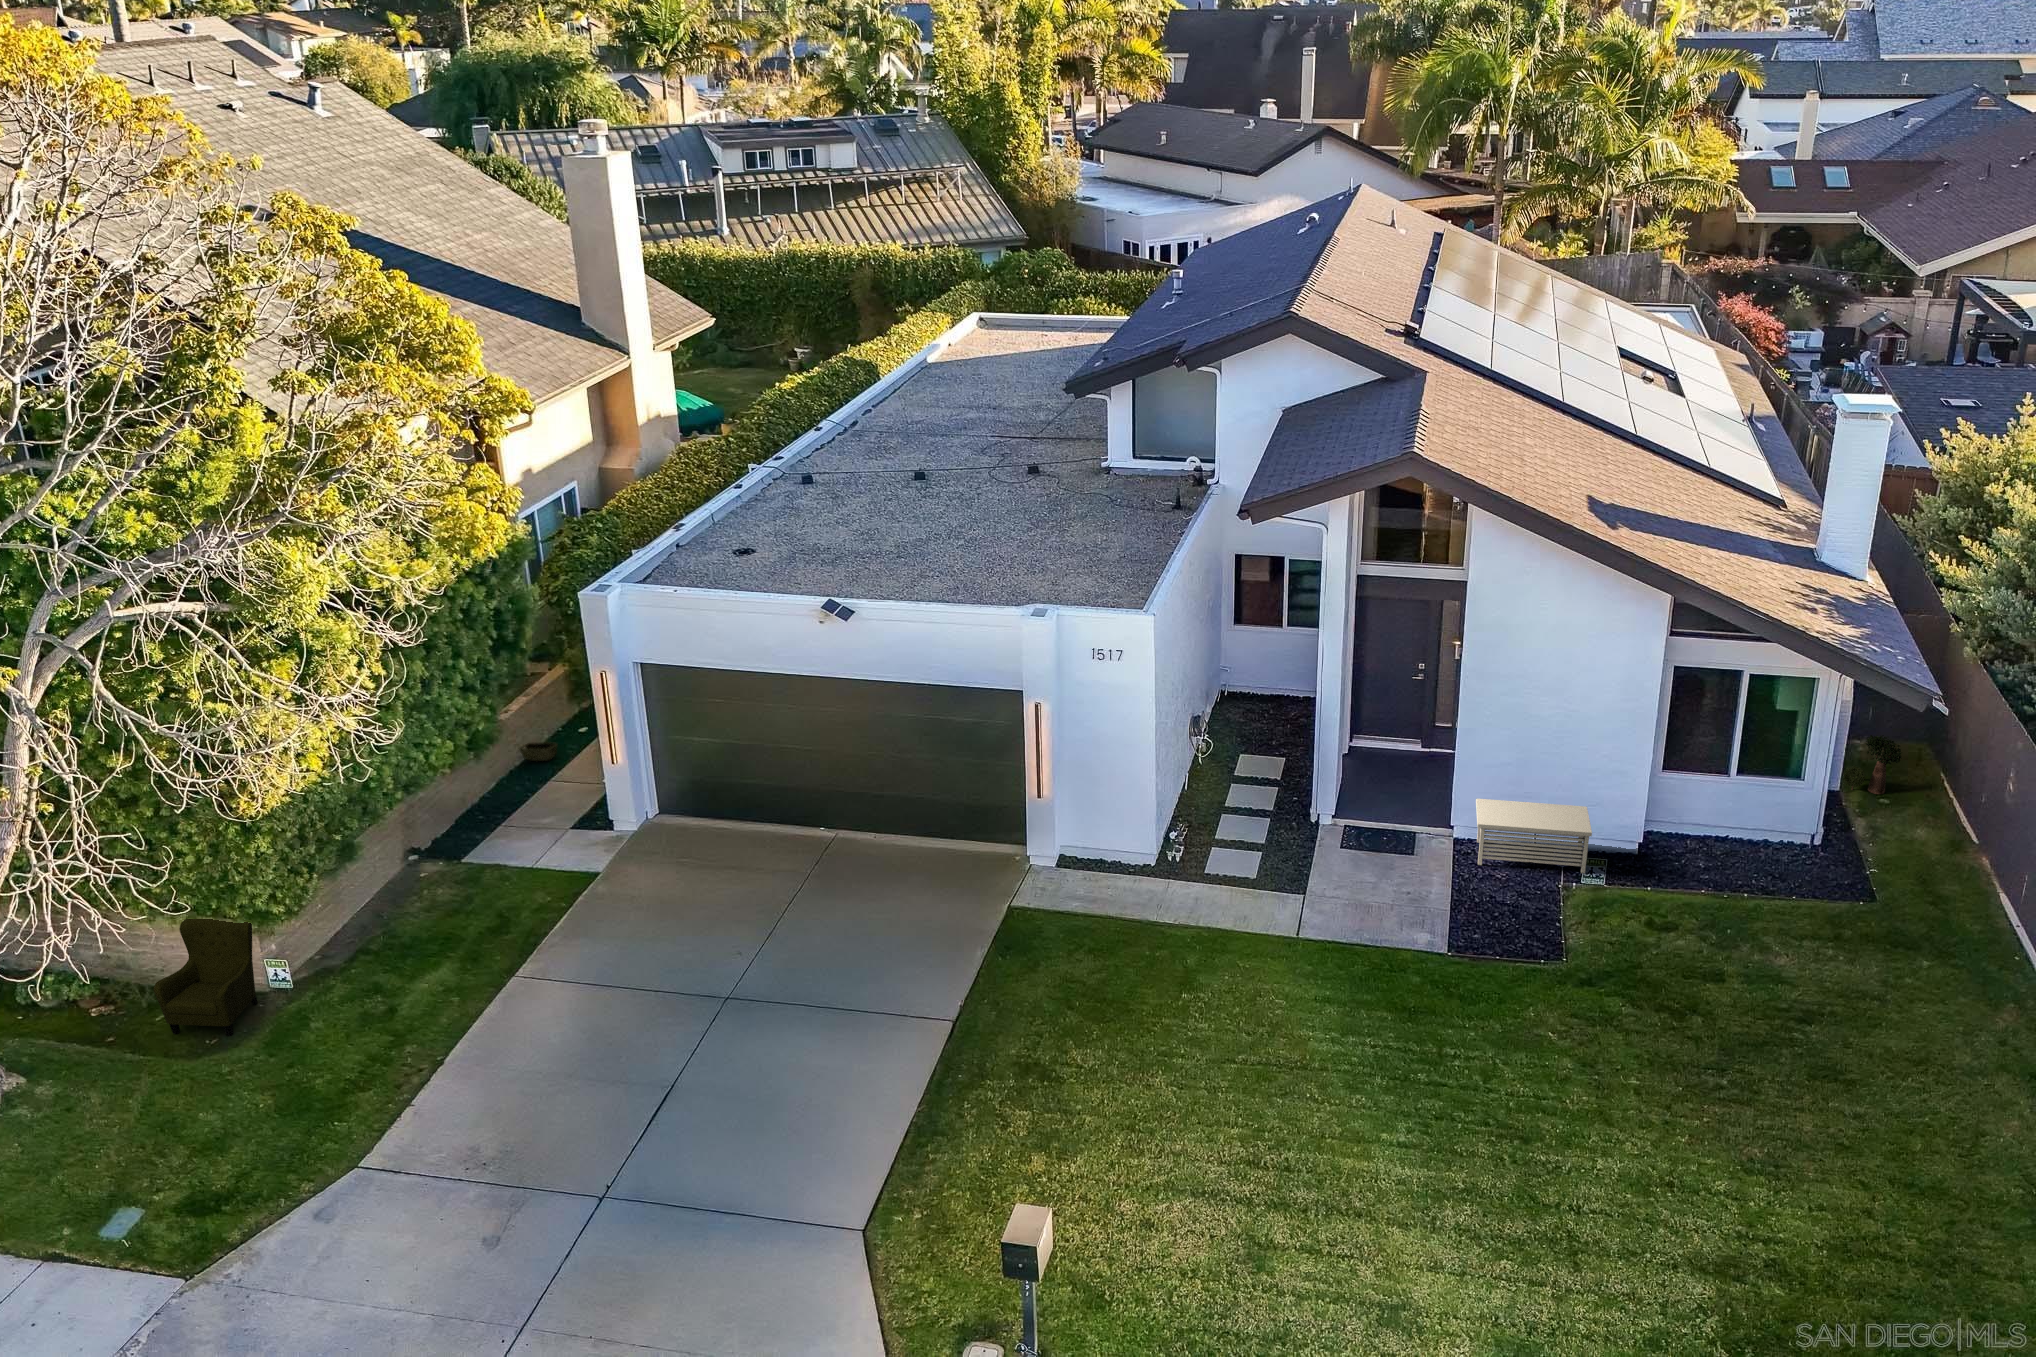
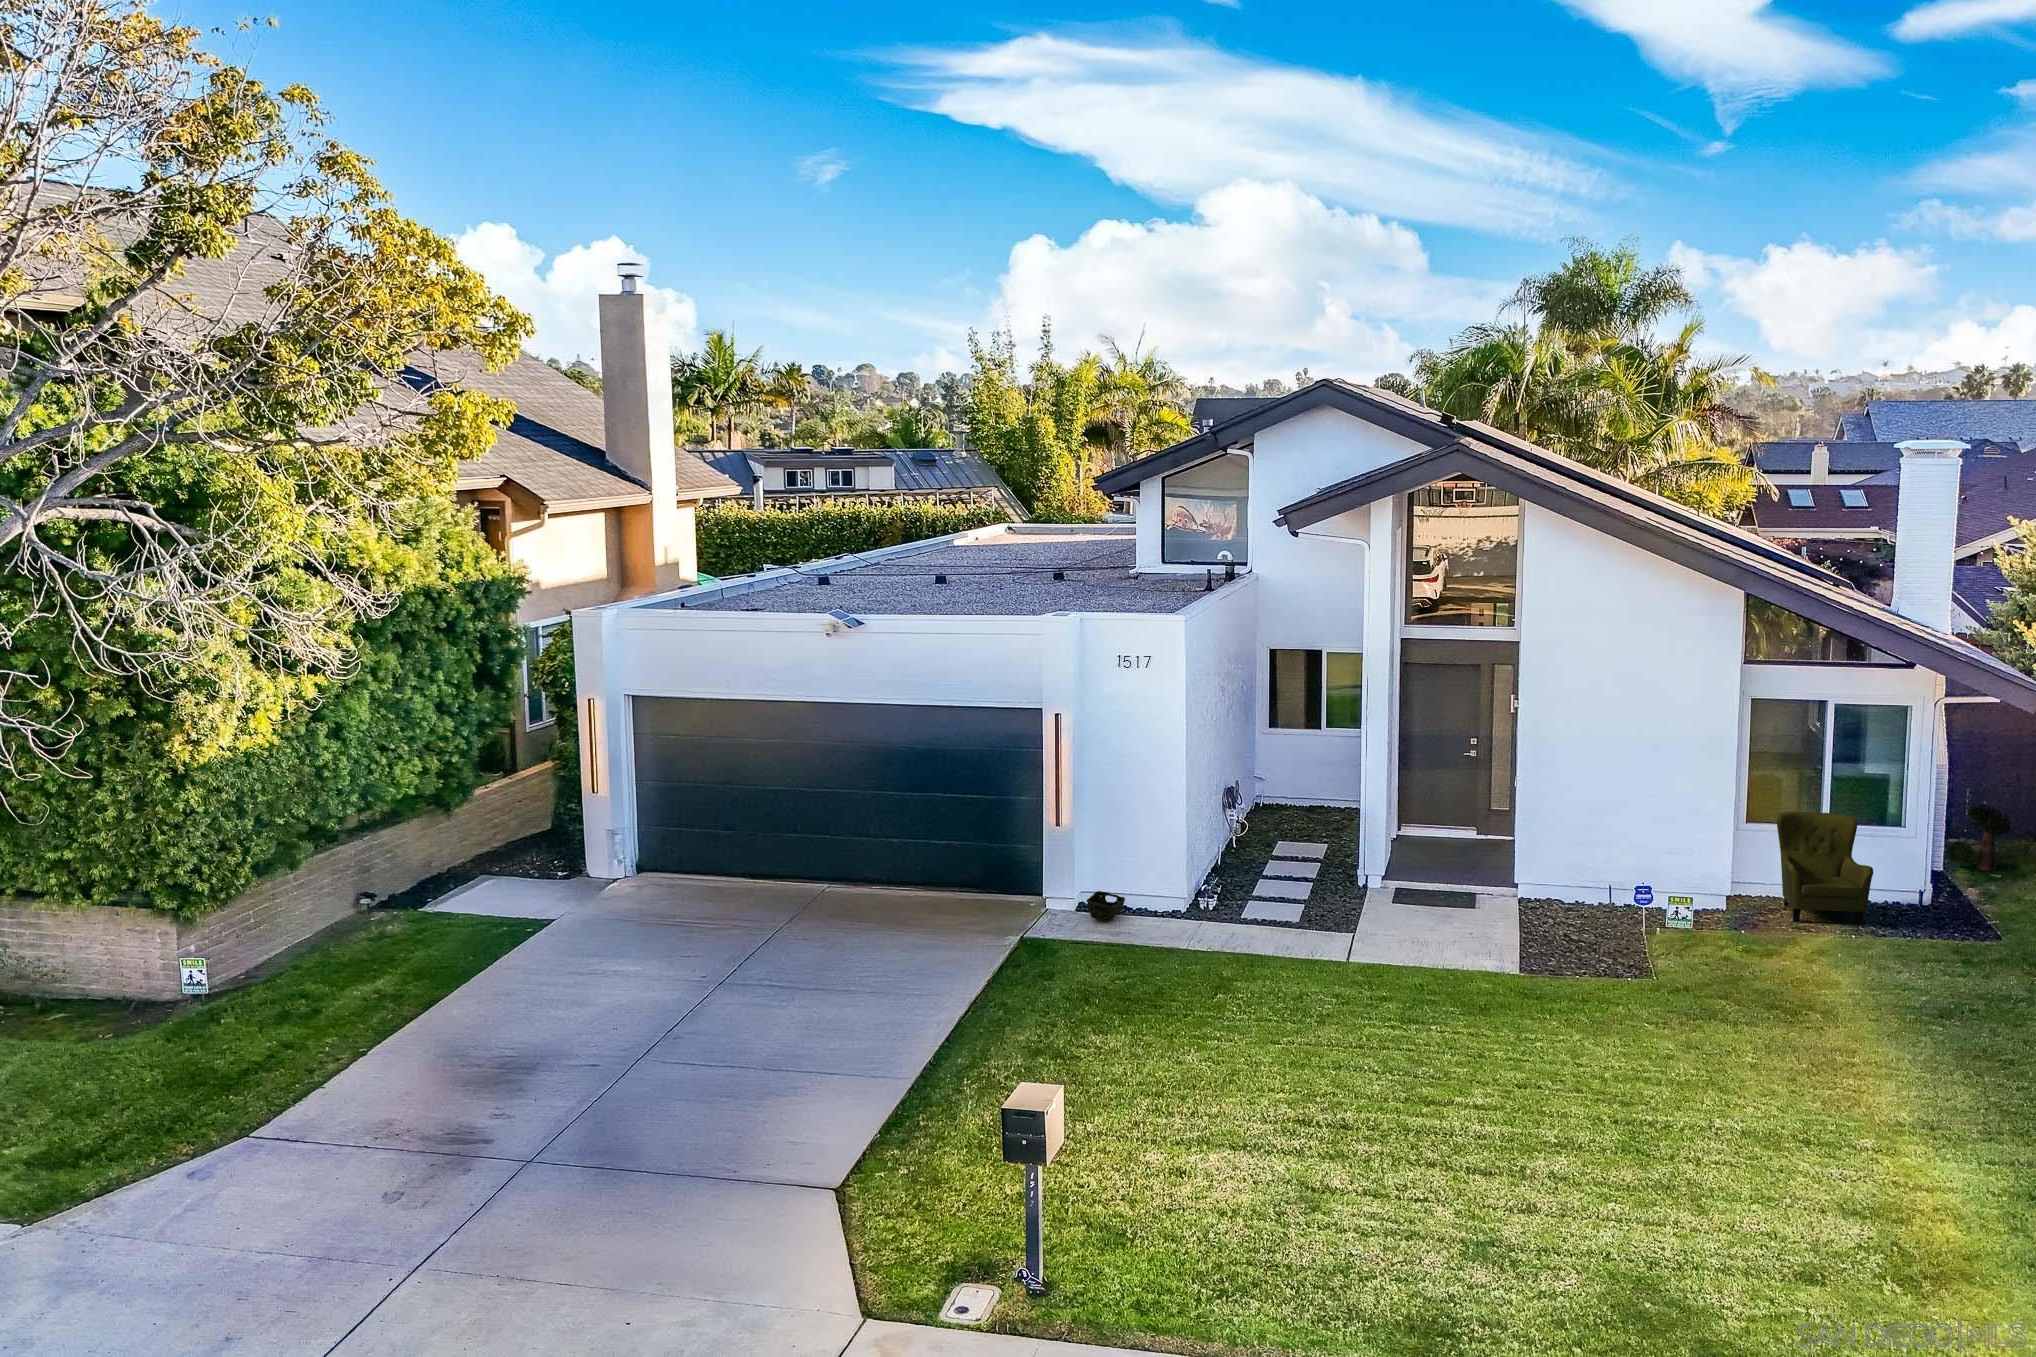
woven basket: present [519,742,557,761] -> present [1087,891,1125,922]
storage bench: present [1476,799,1592,873] -> none [1541,849,1674,922]
armchair: present [154,919,258,1036] -> present [1777,812,1873,925]

